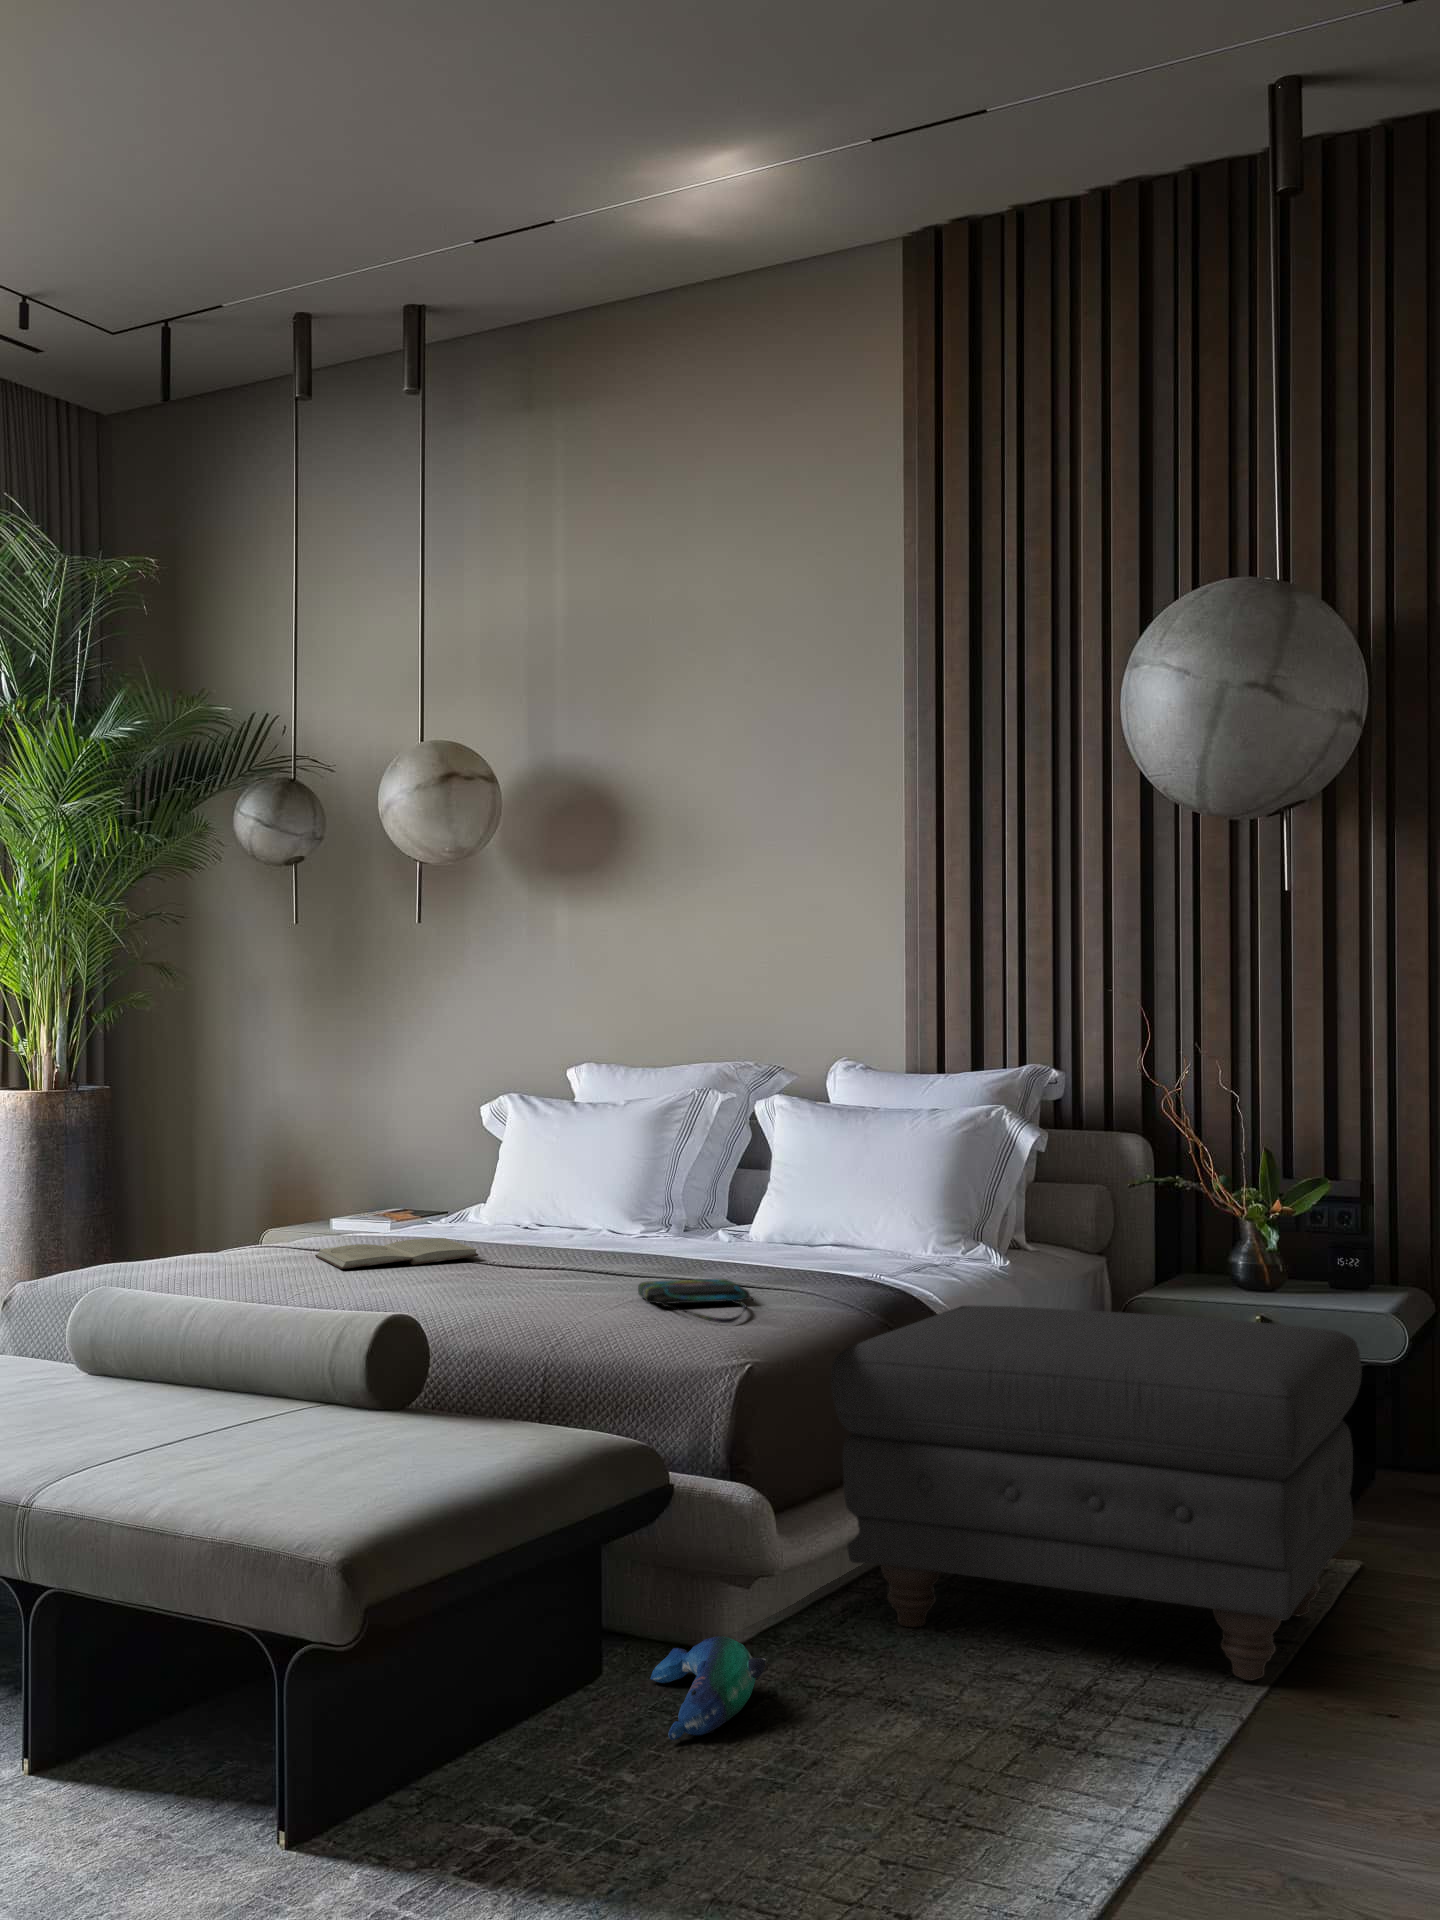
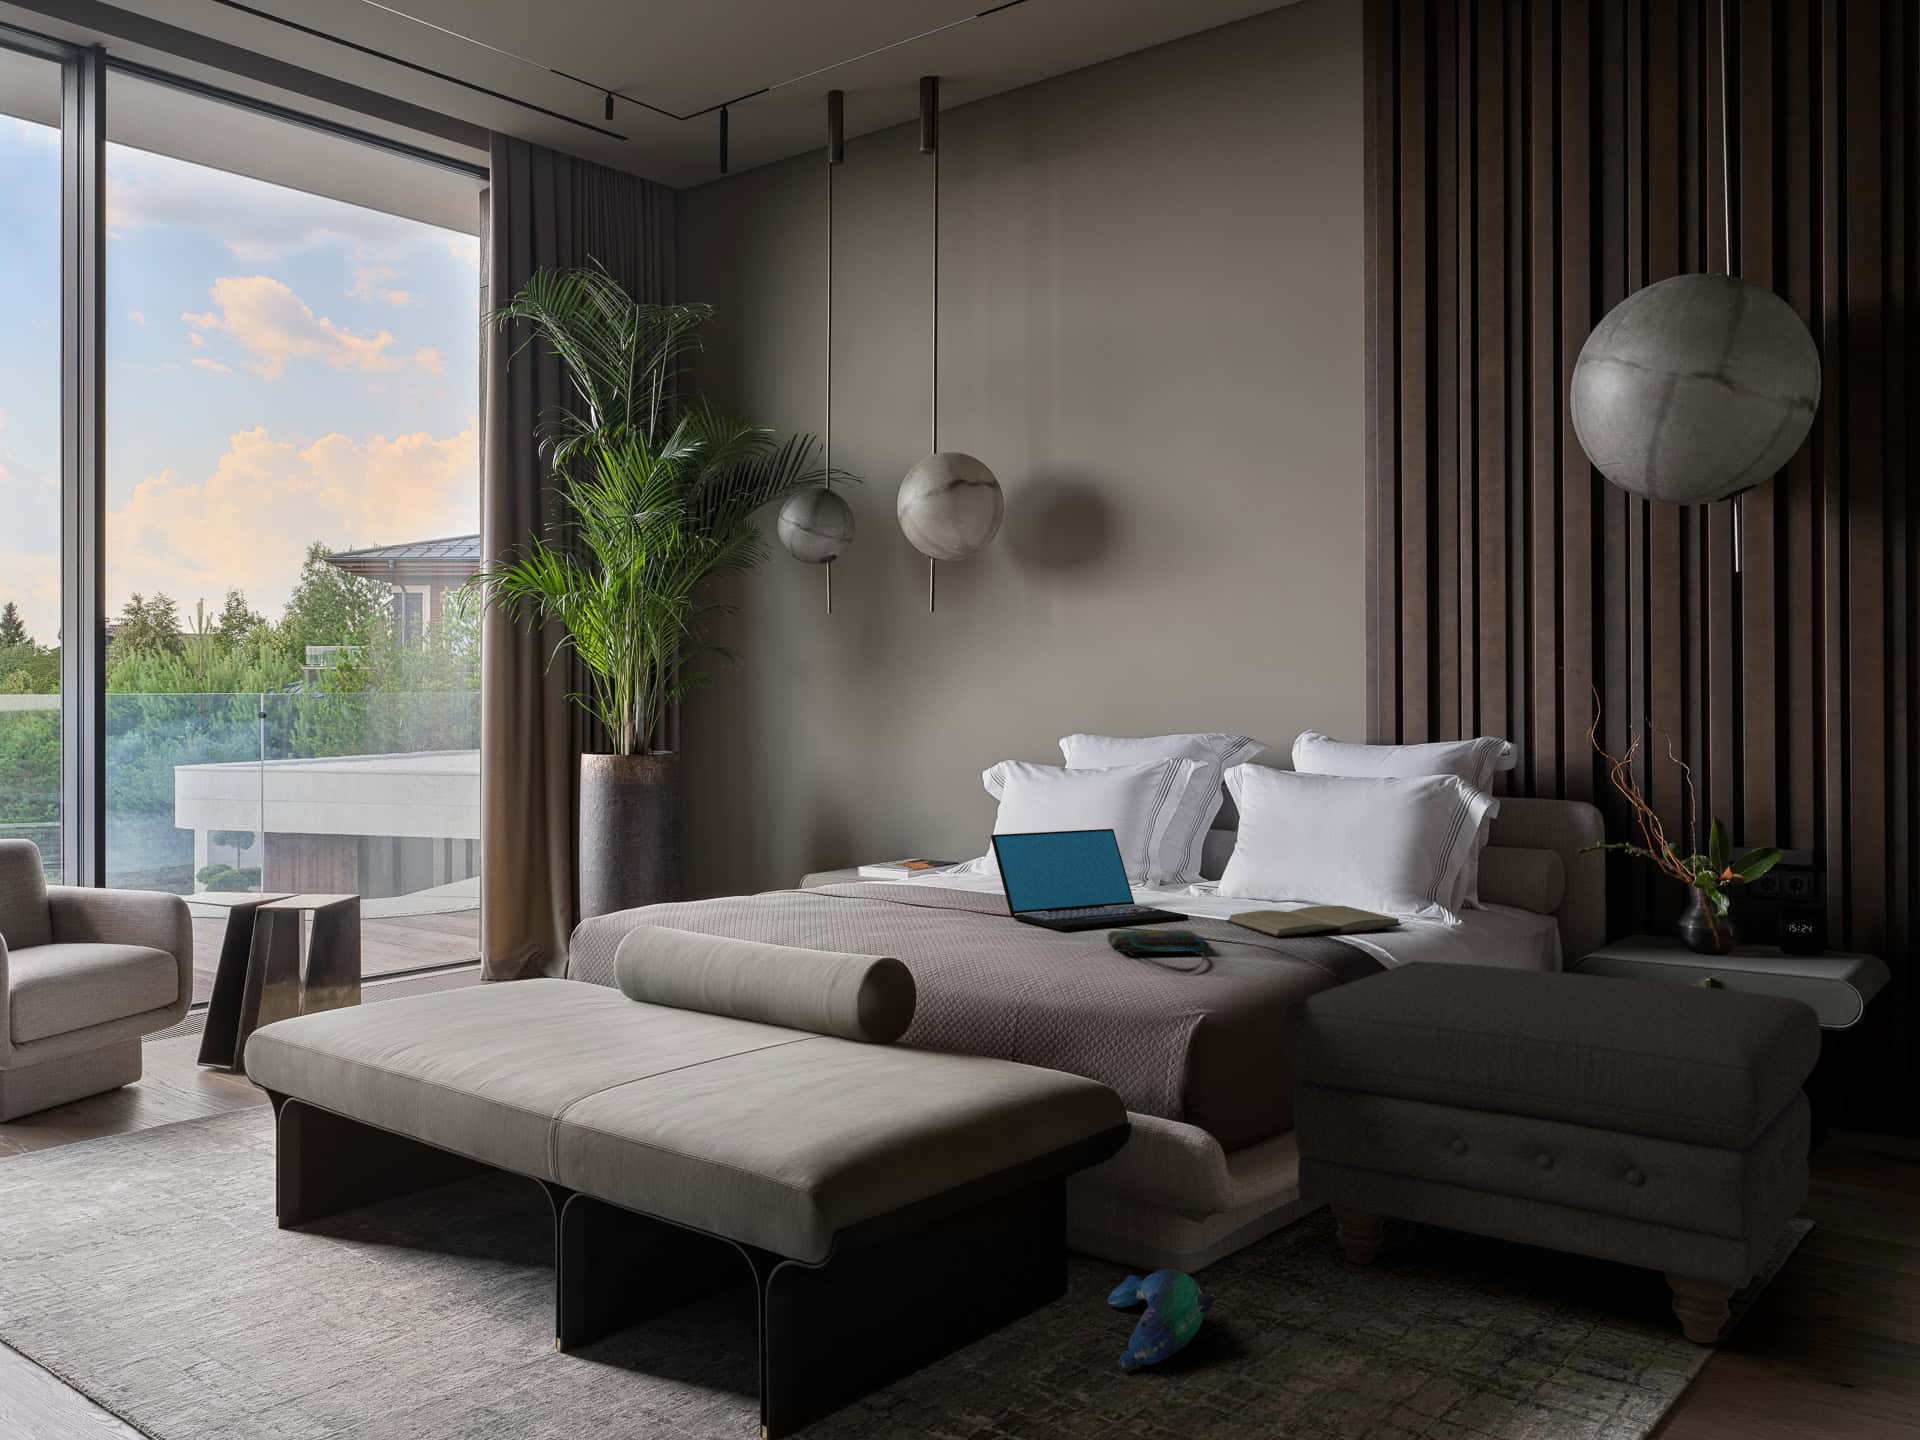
laptop: none [502,1170,722,1283] -> present [991,829,1188,930]
book: present [315,1238,478,1269] -> present [1226,906,1401,936]

